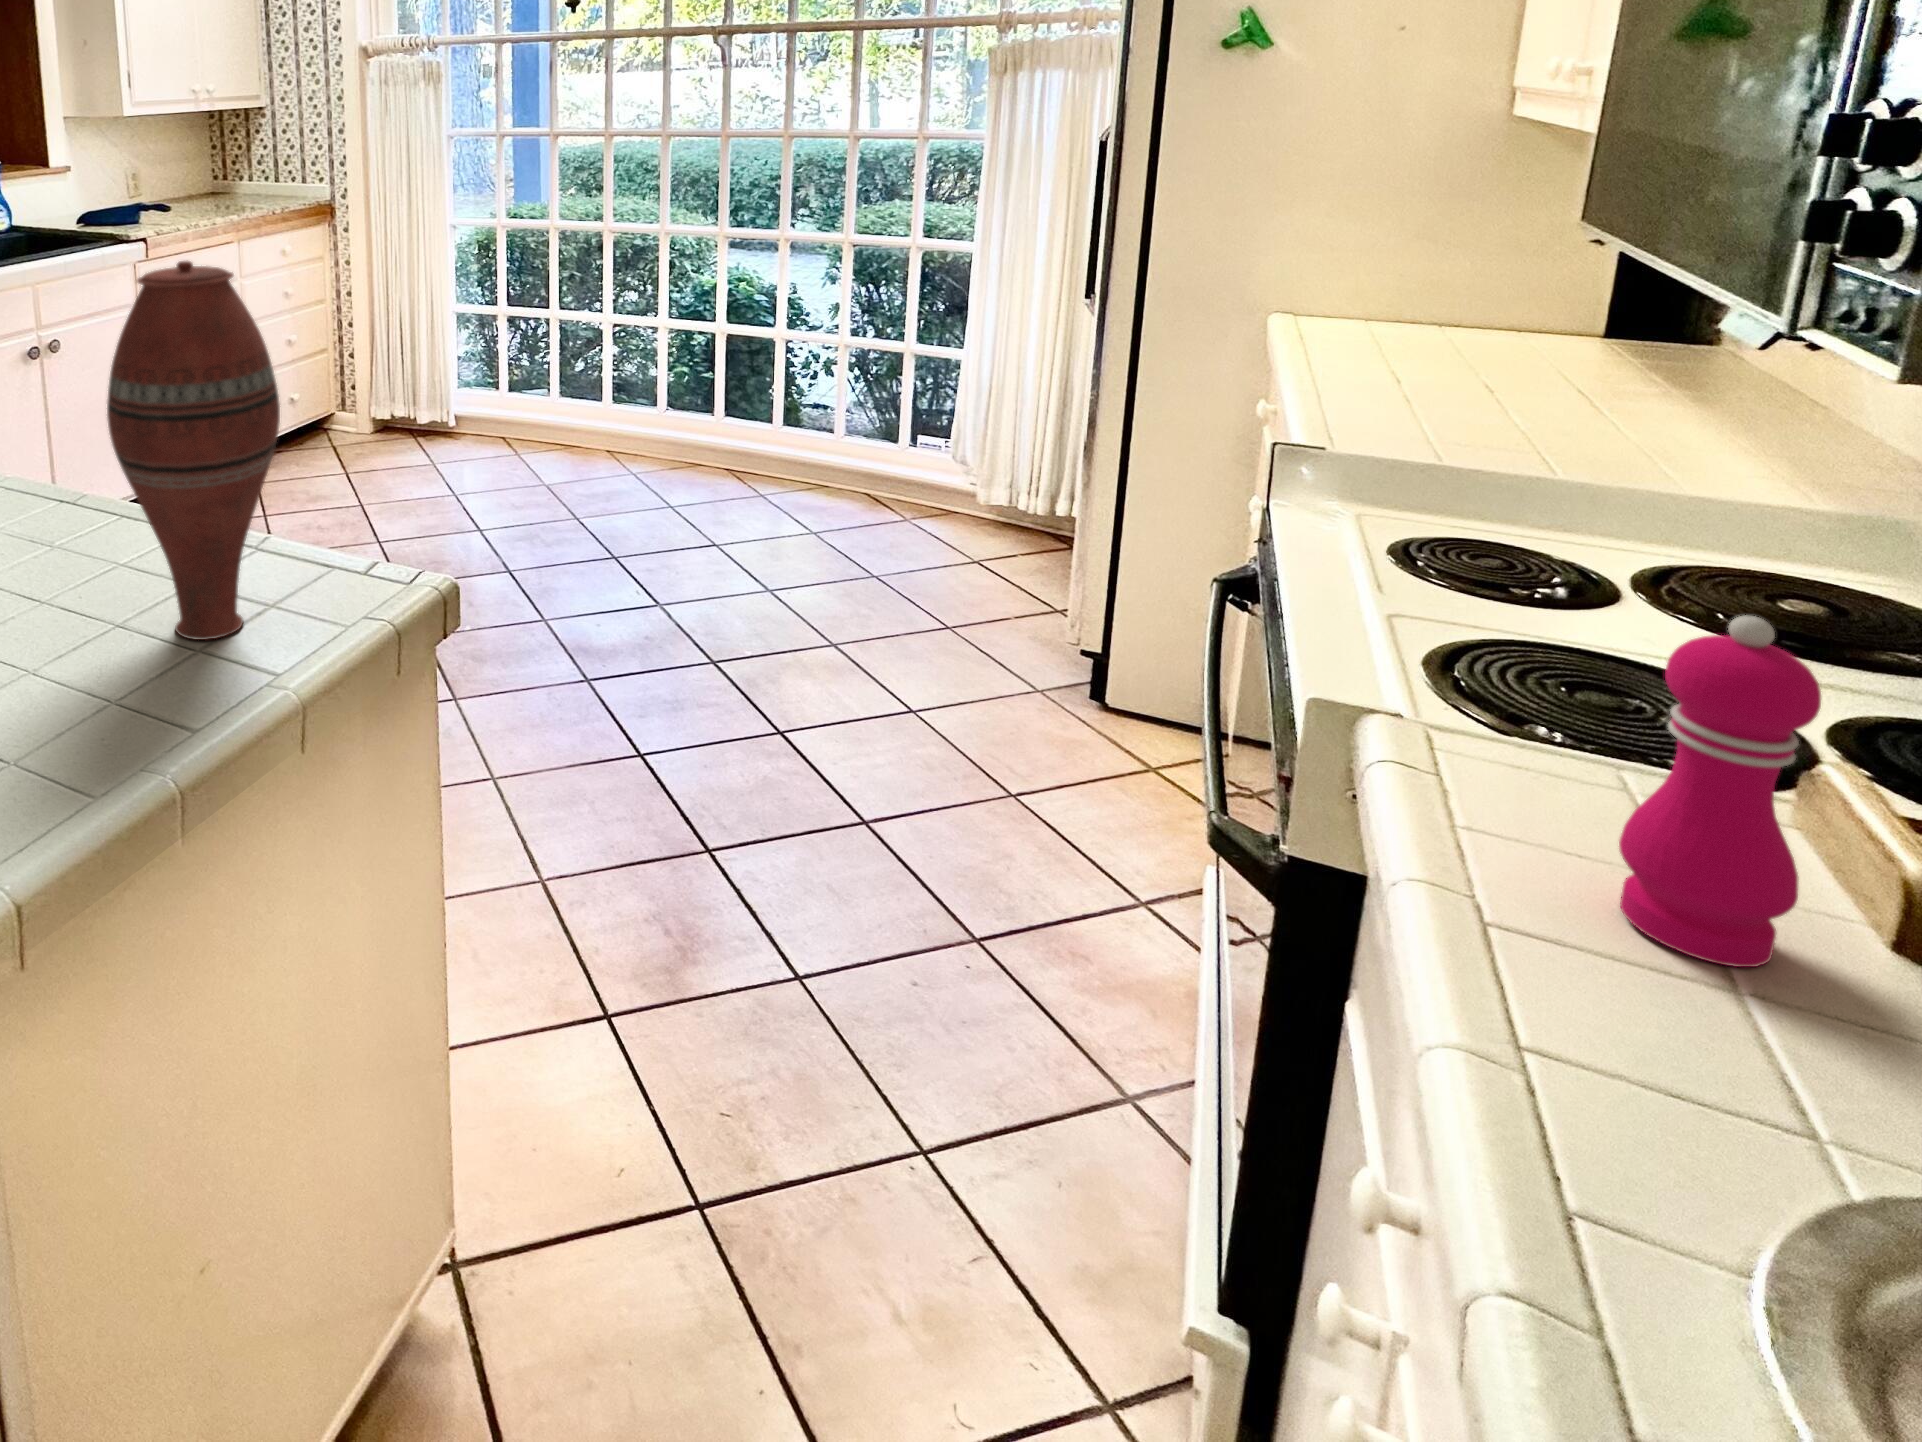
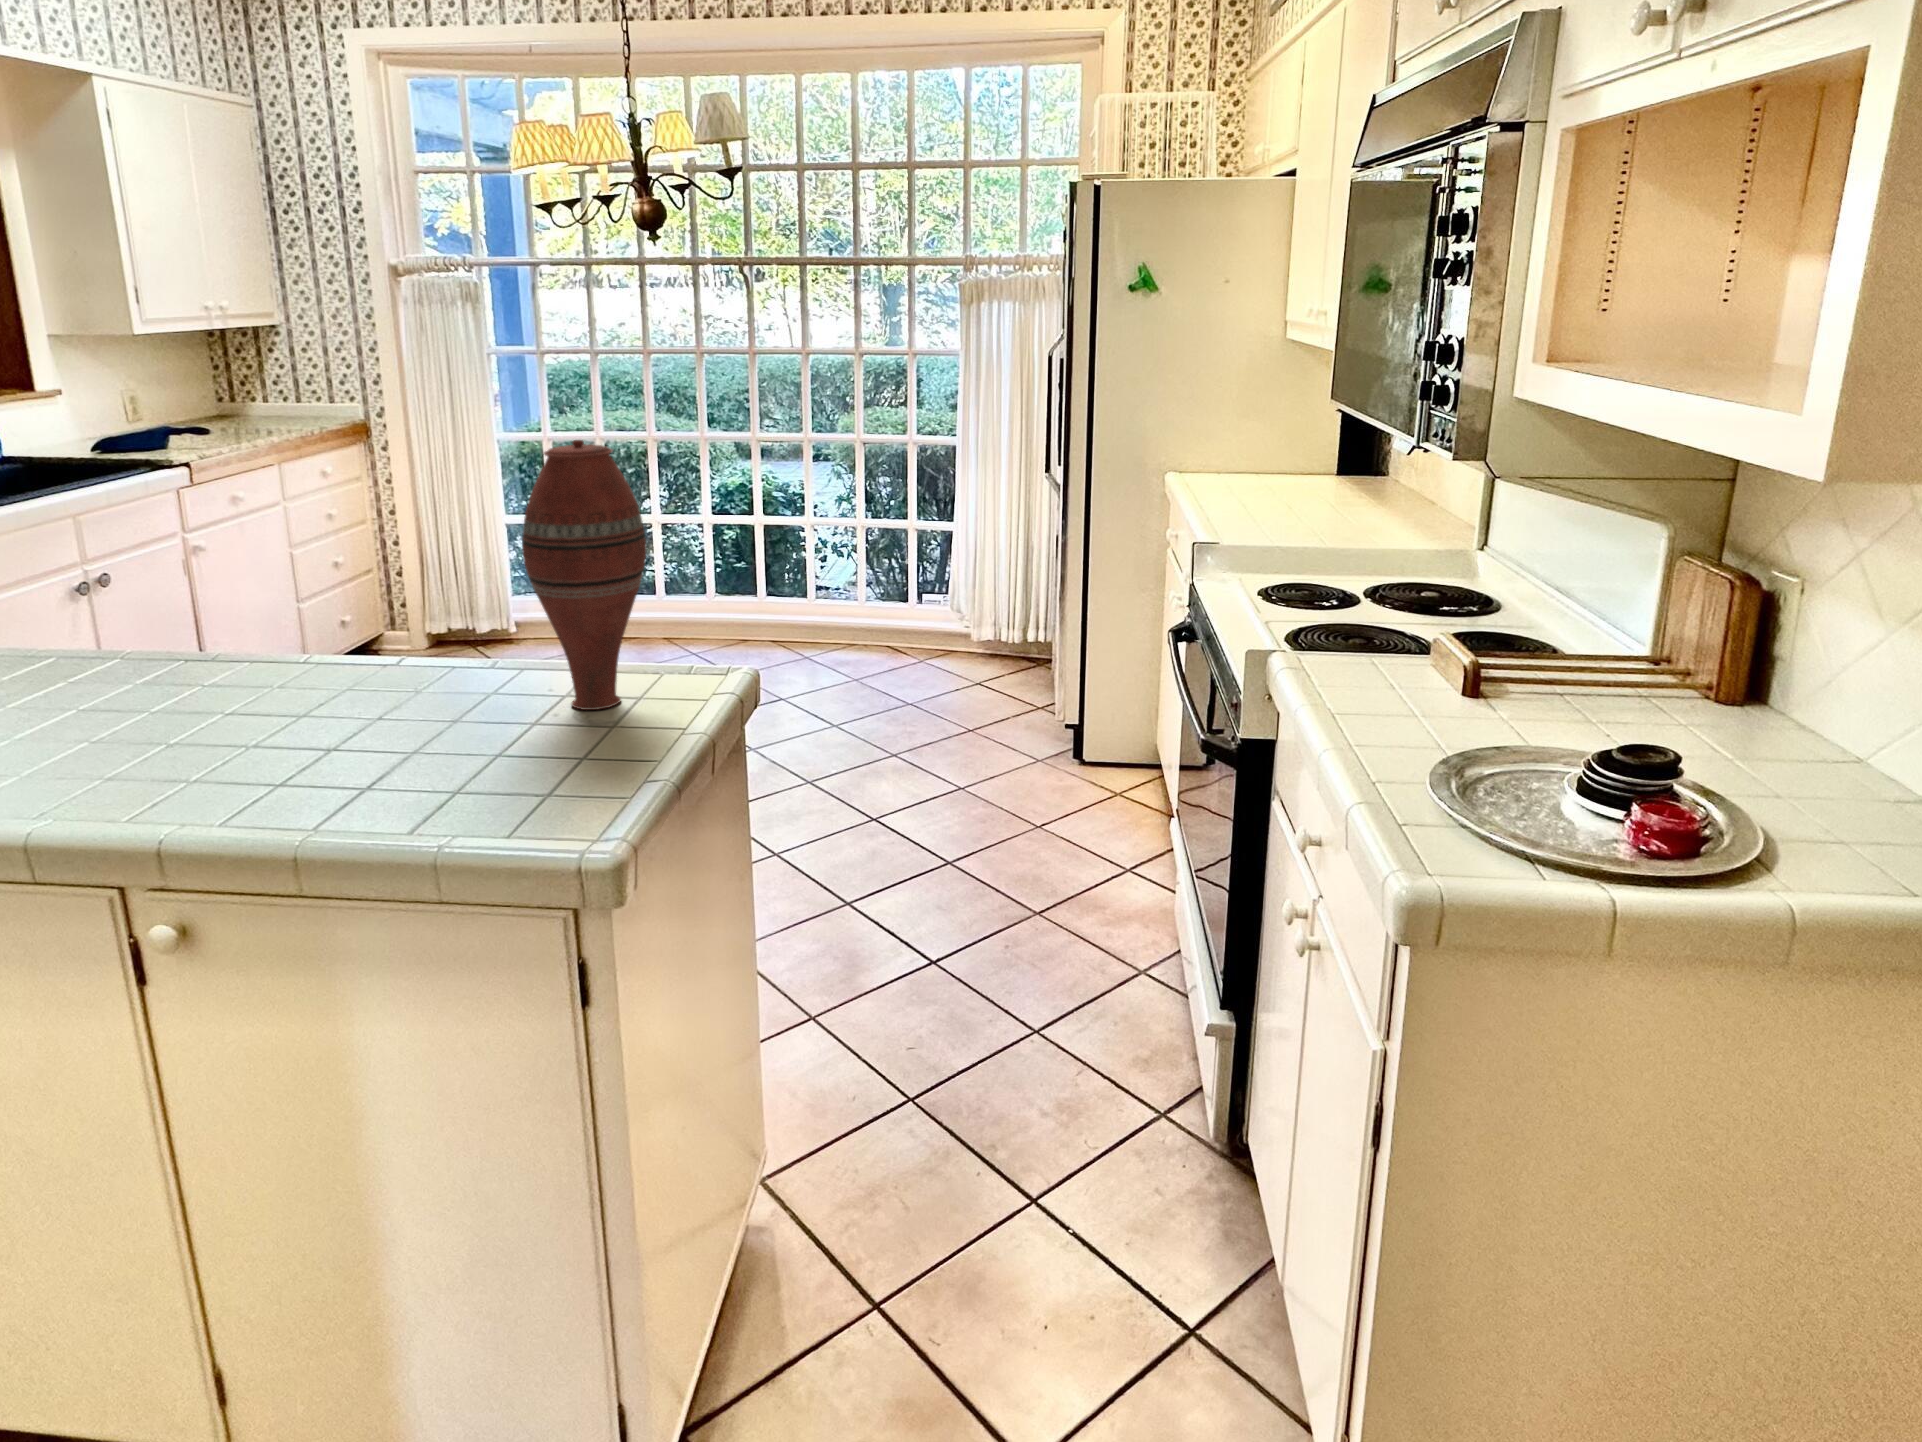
pepper mill: present [1619,616,1821,967] -> none [1353,557,1412,709]

